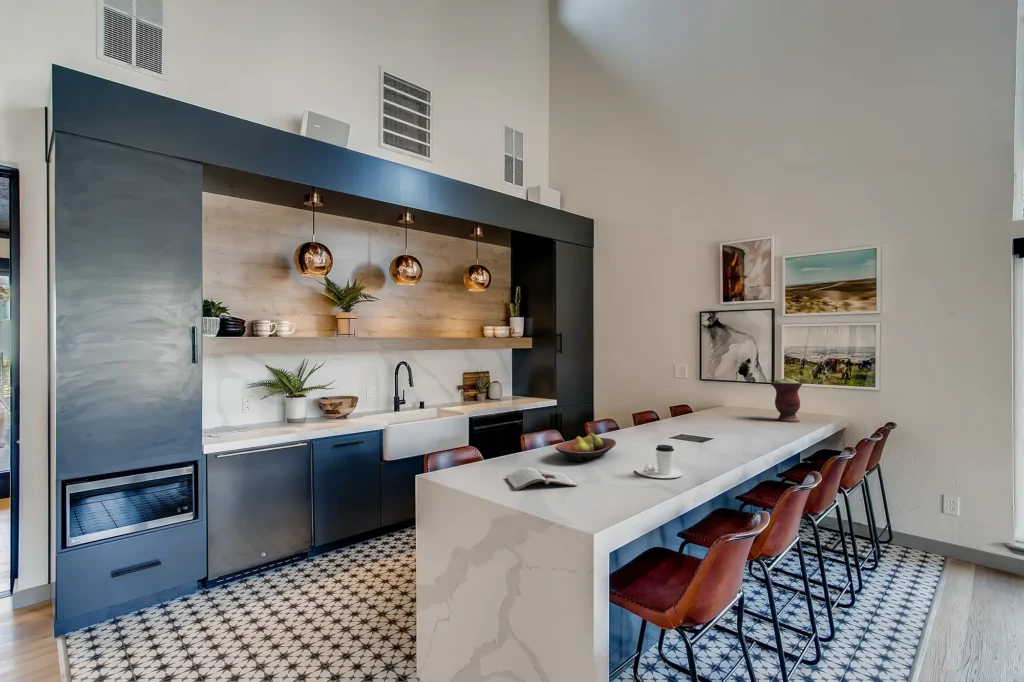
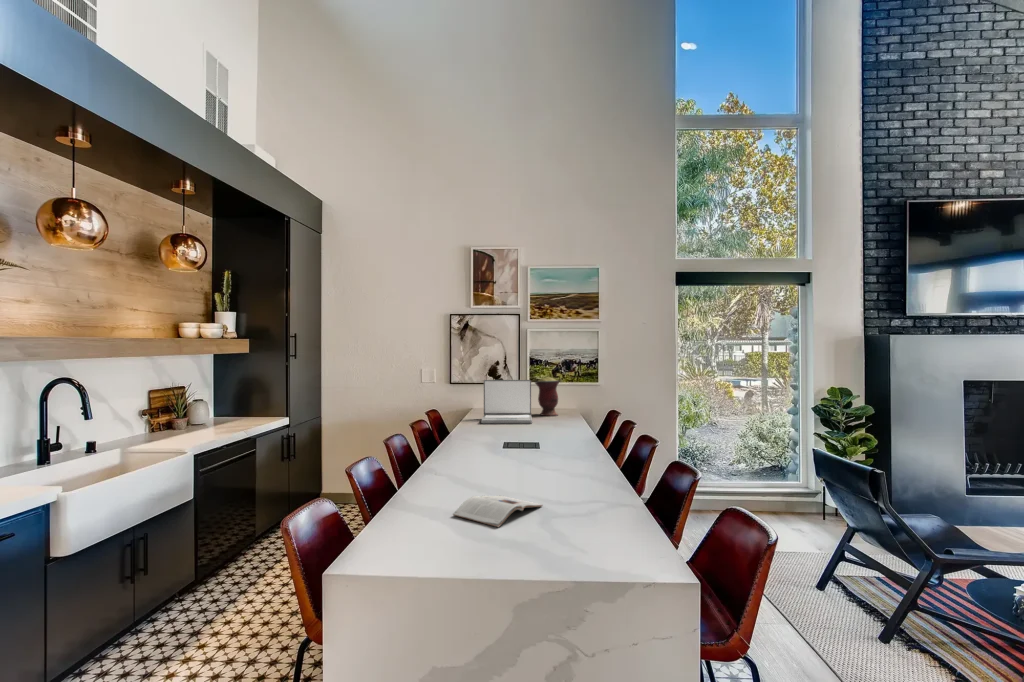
laptop: none [692,378,757,426] -> present [481,380,532,424]
fruit bowl: present [555,433,616,462] -> none [447,445,502,482]
coffee cup: present [636,445,684,478] -> none [550,446,598,482]

